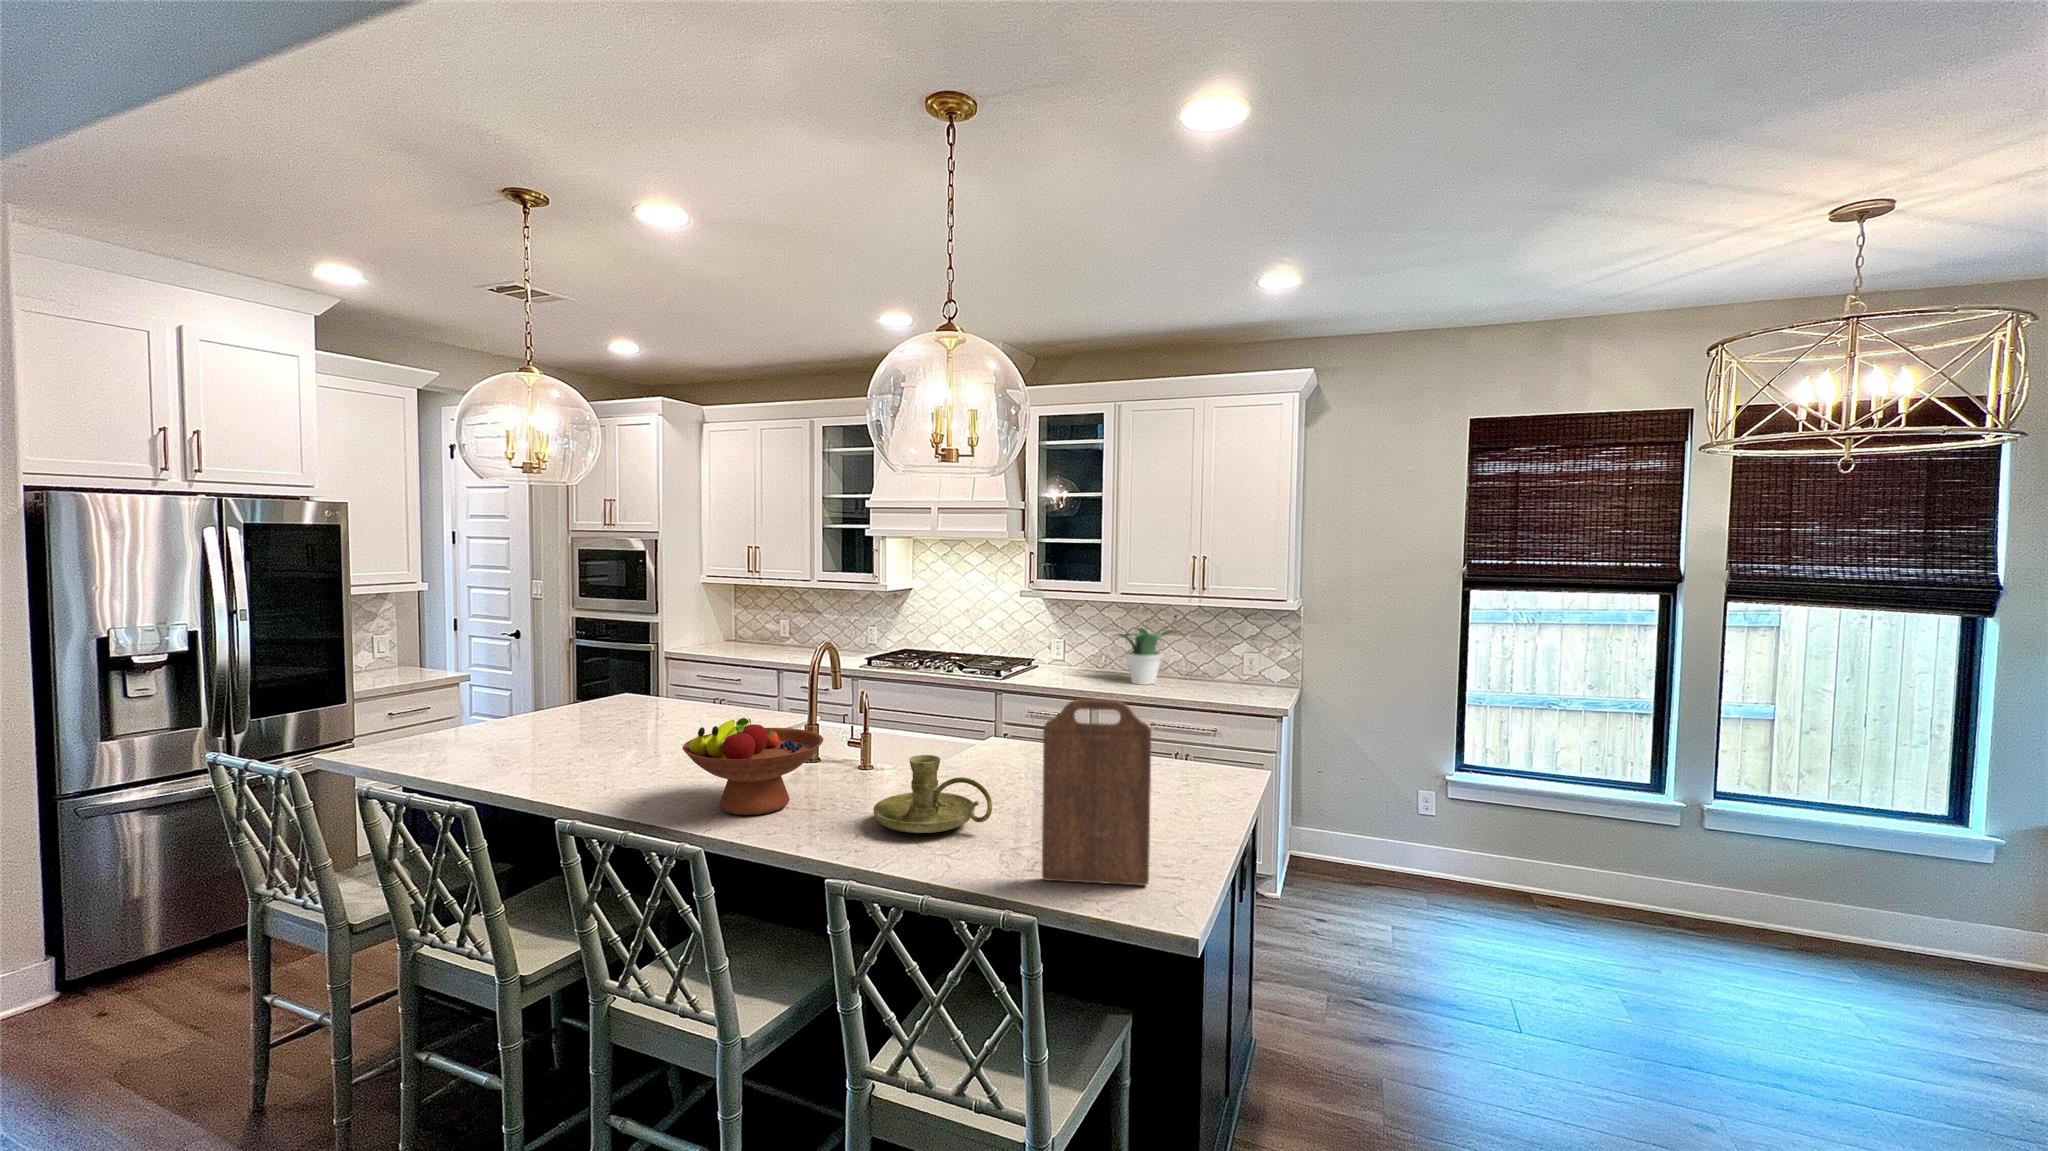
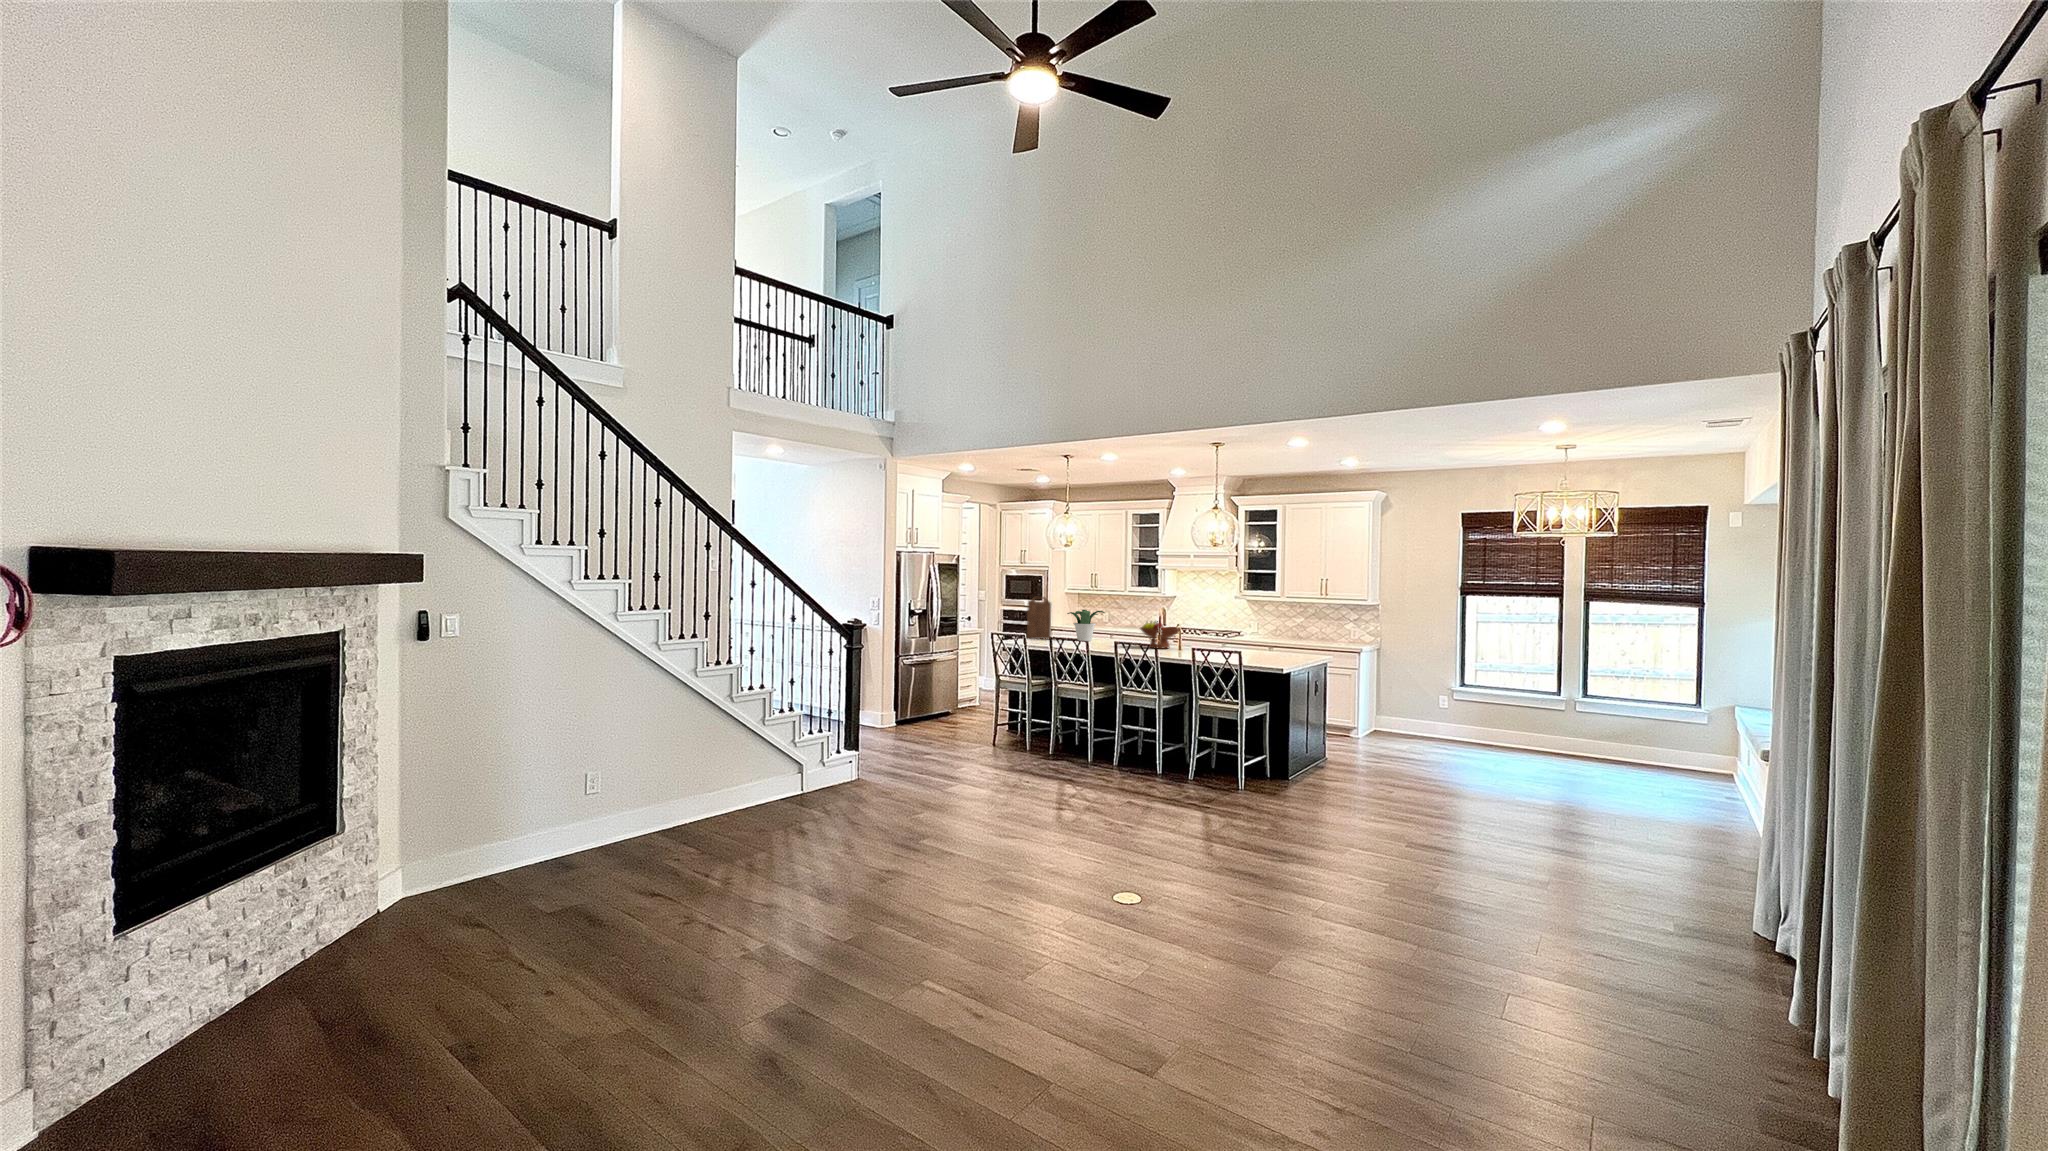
potted plant: present [1116,628,1178,685] -> present [1067,609,1105,641]
cutting board: present [1042,699,1151,886] -> present [1027,597,1051,639]
candle holder: present [873,755,992,833] -> none [1200,631,1238,652]

